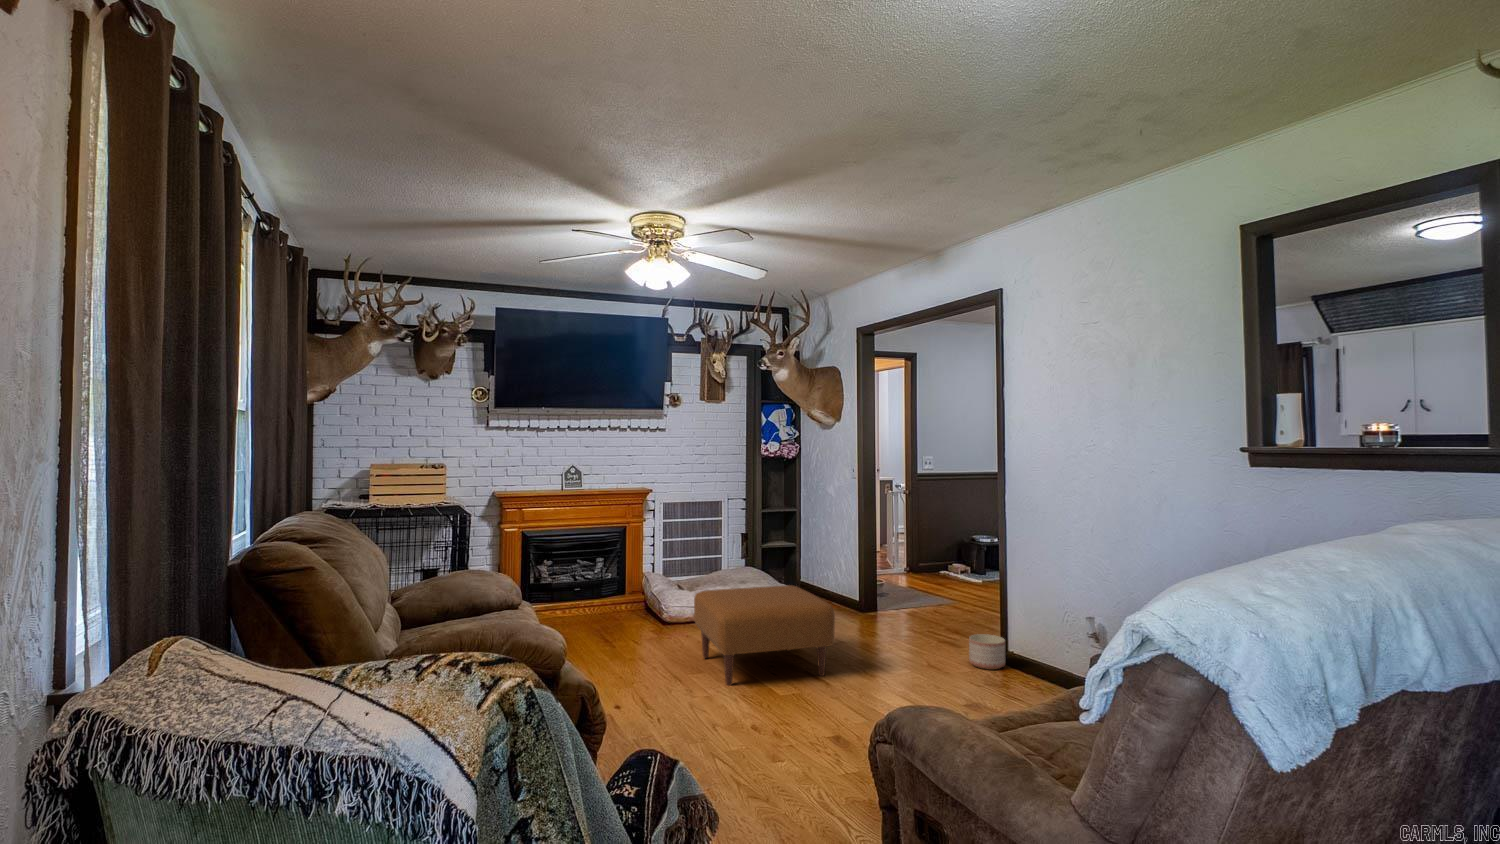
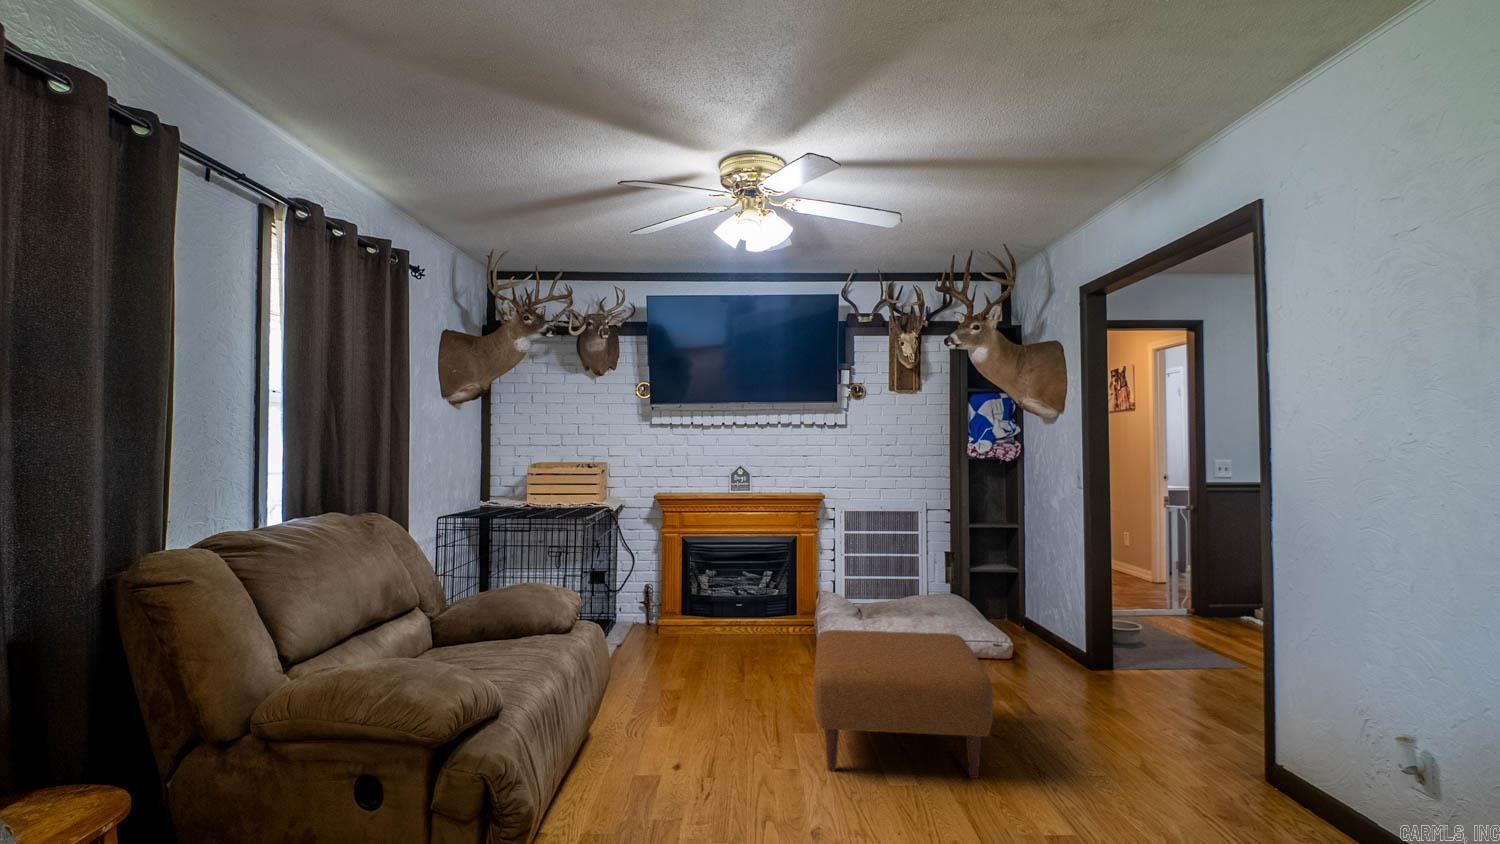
planter: present [969,634,1005,670] -> none [1237,751,1309,820]

